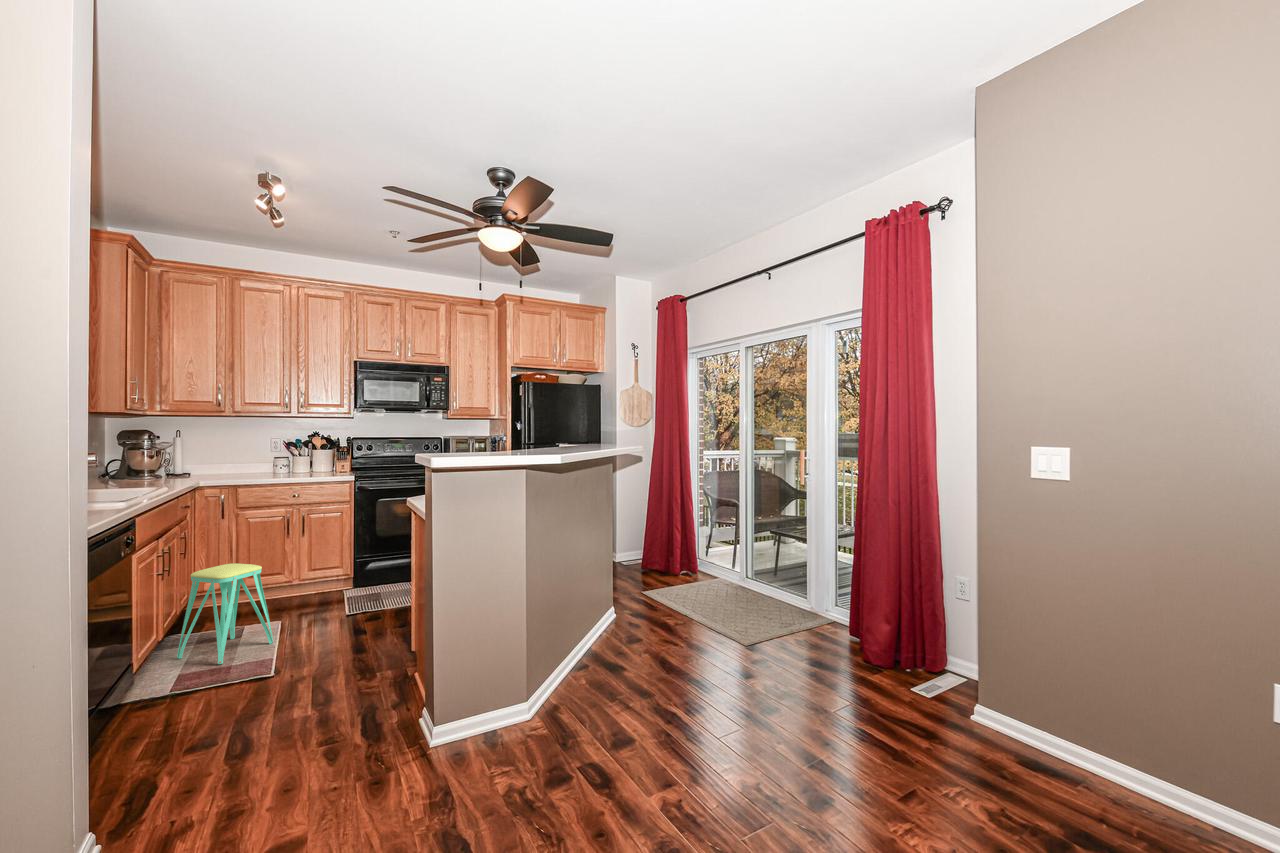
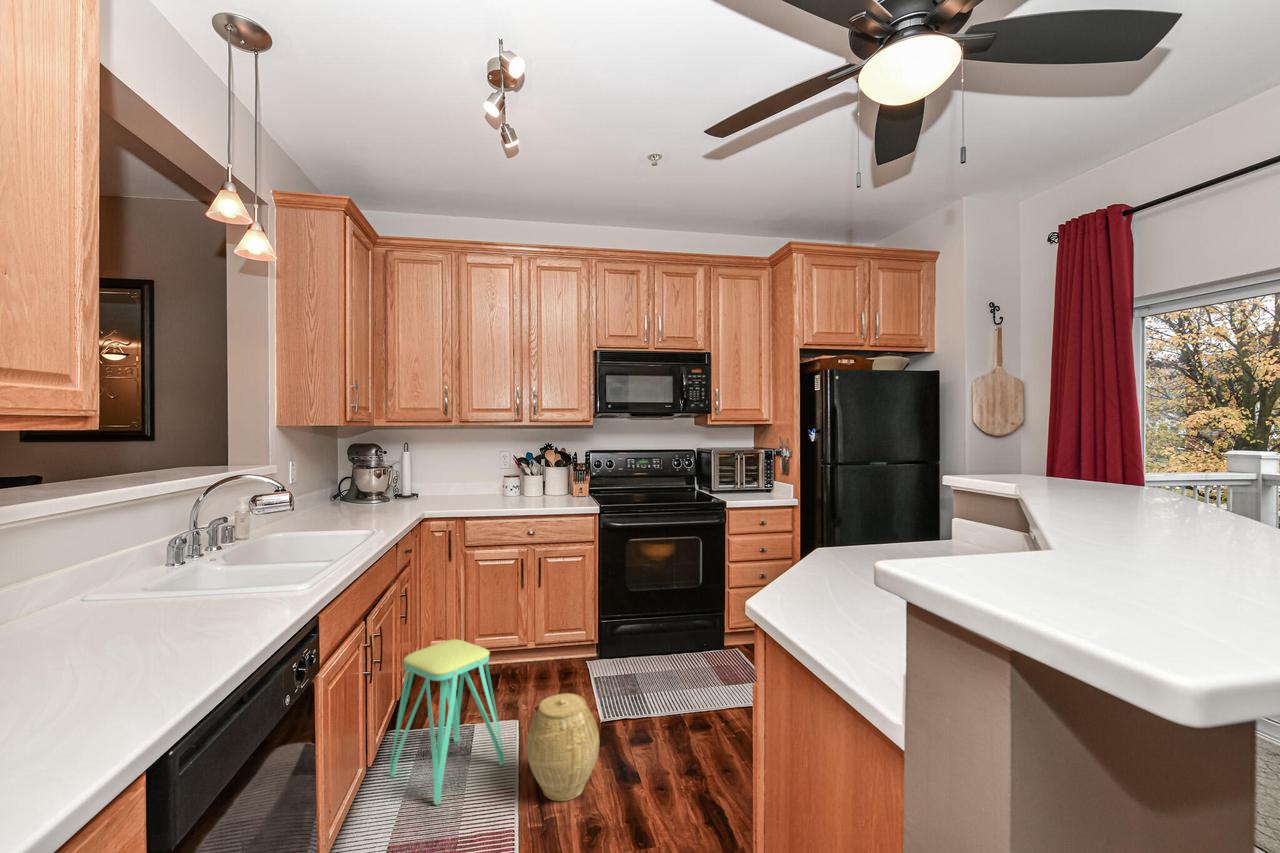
woven basket: none [290,588,345,652] -> present [526,693,599,801]

